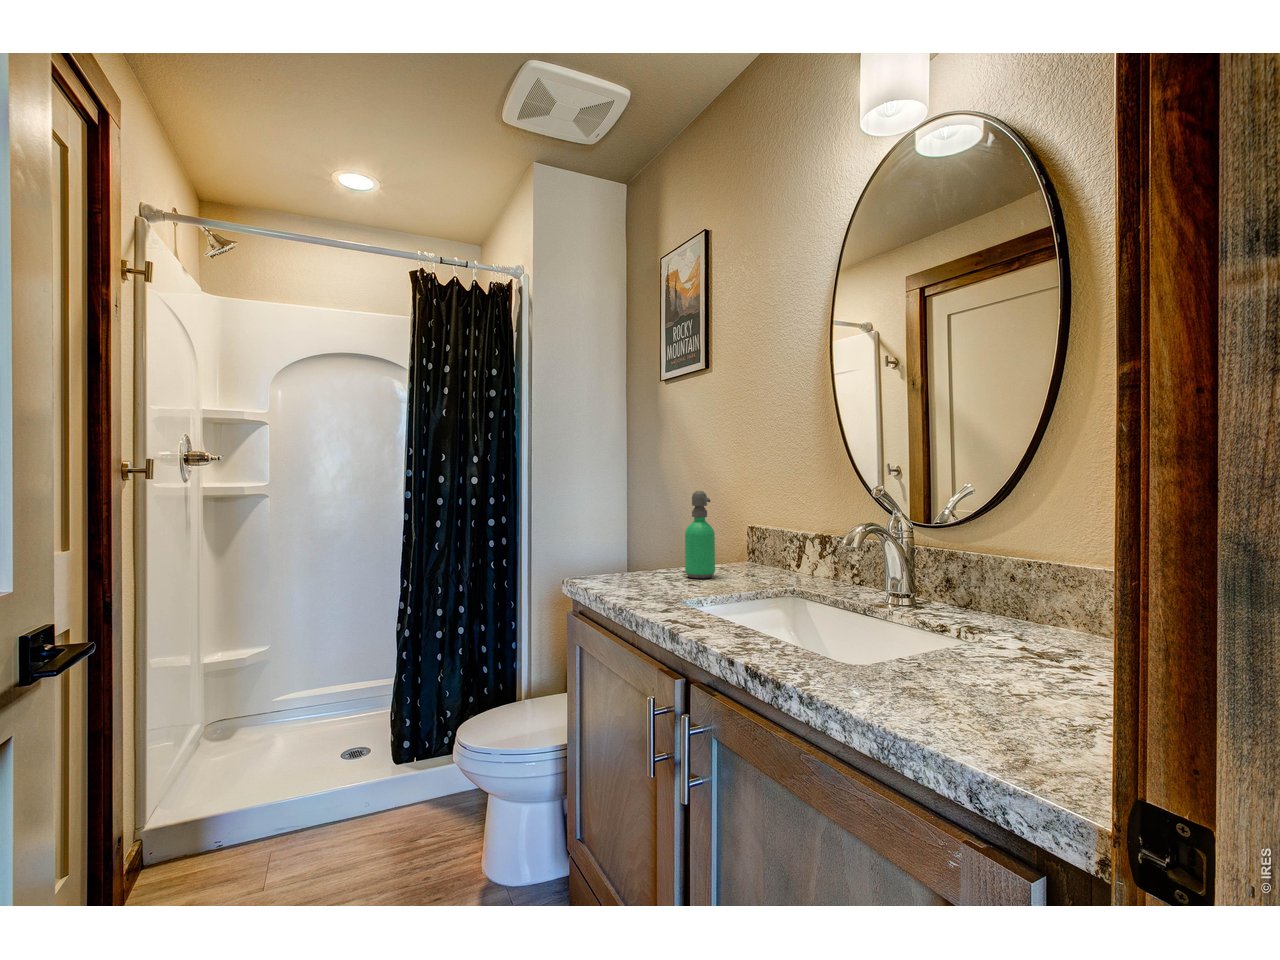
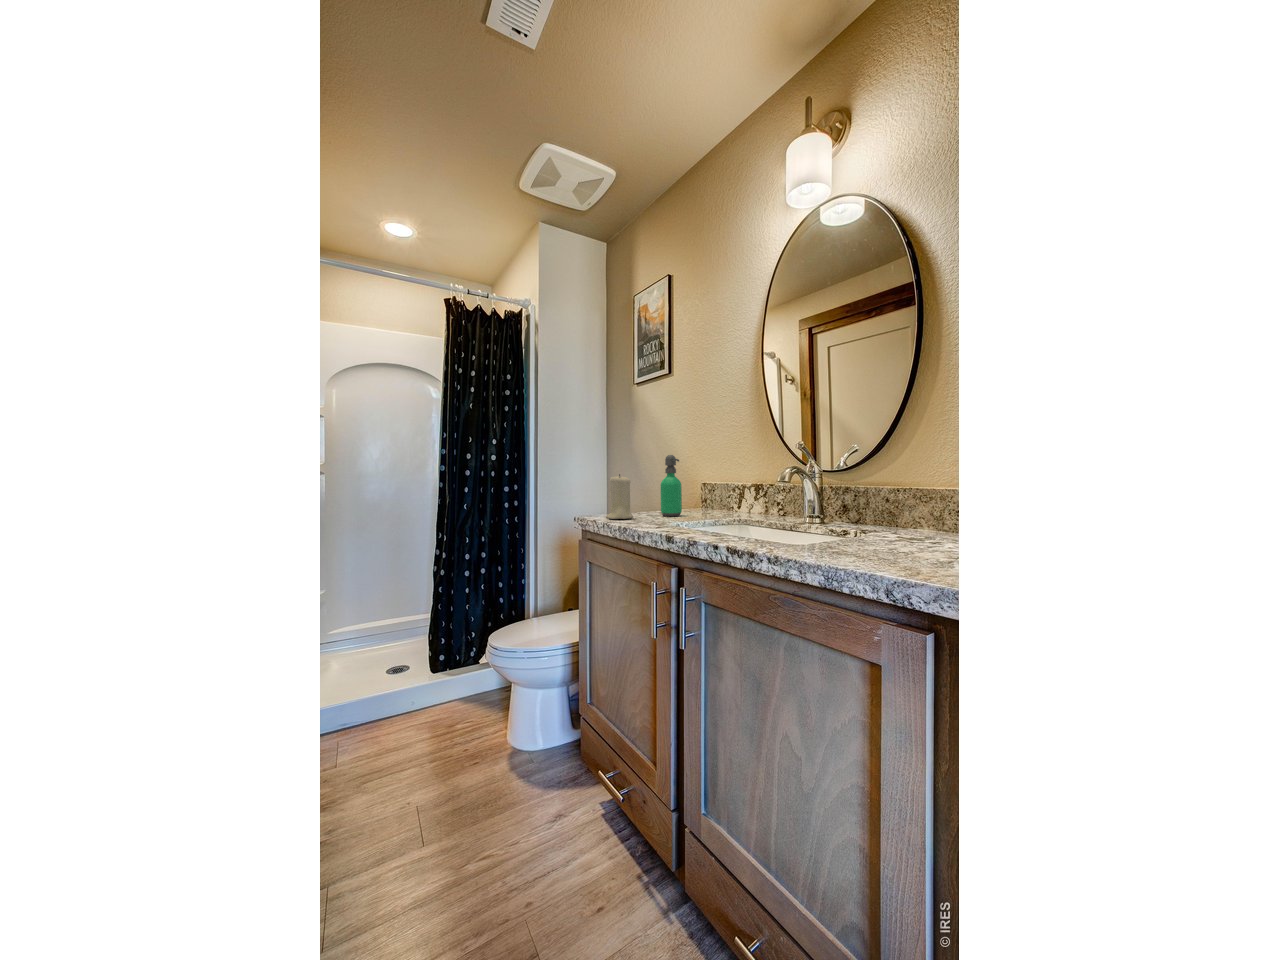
candle: none [606,521,643,585] -> present [606,474,633,519]

